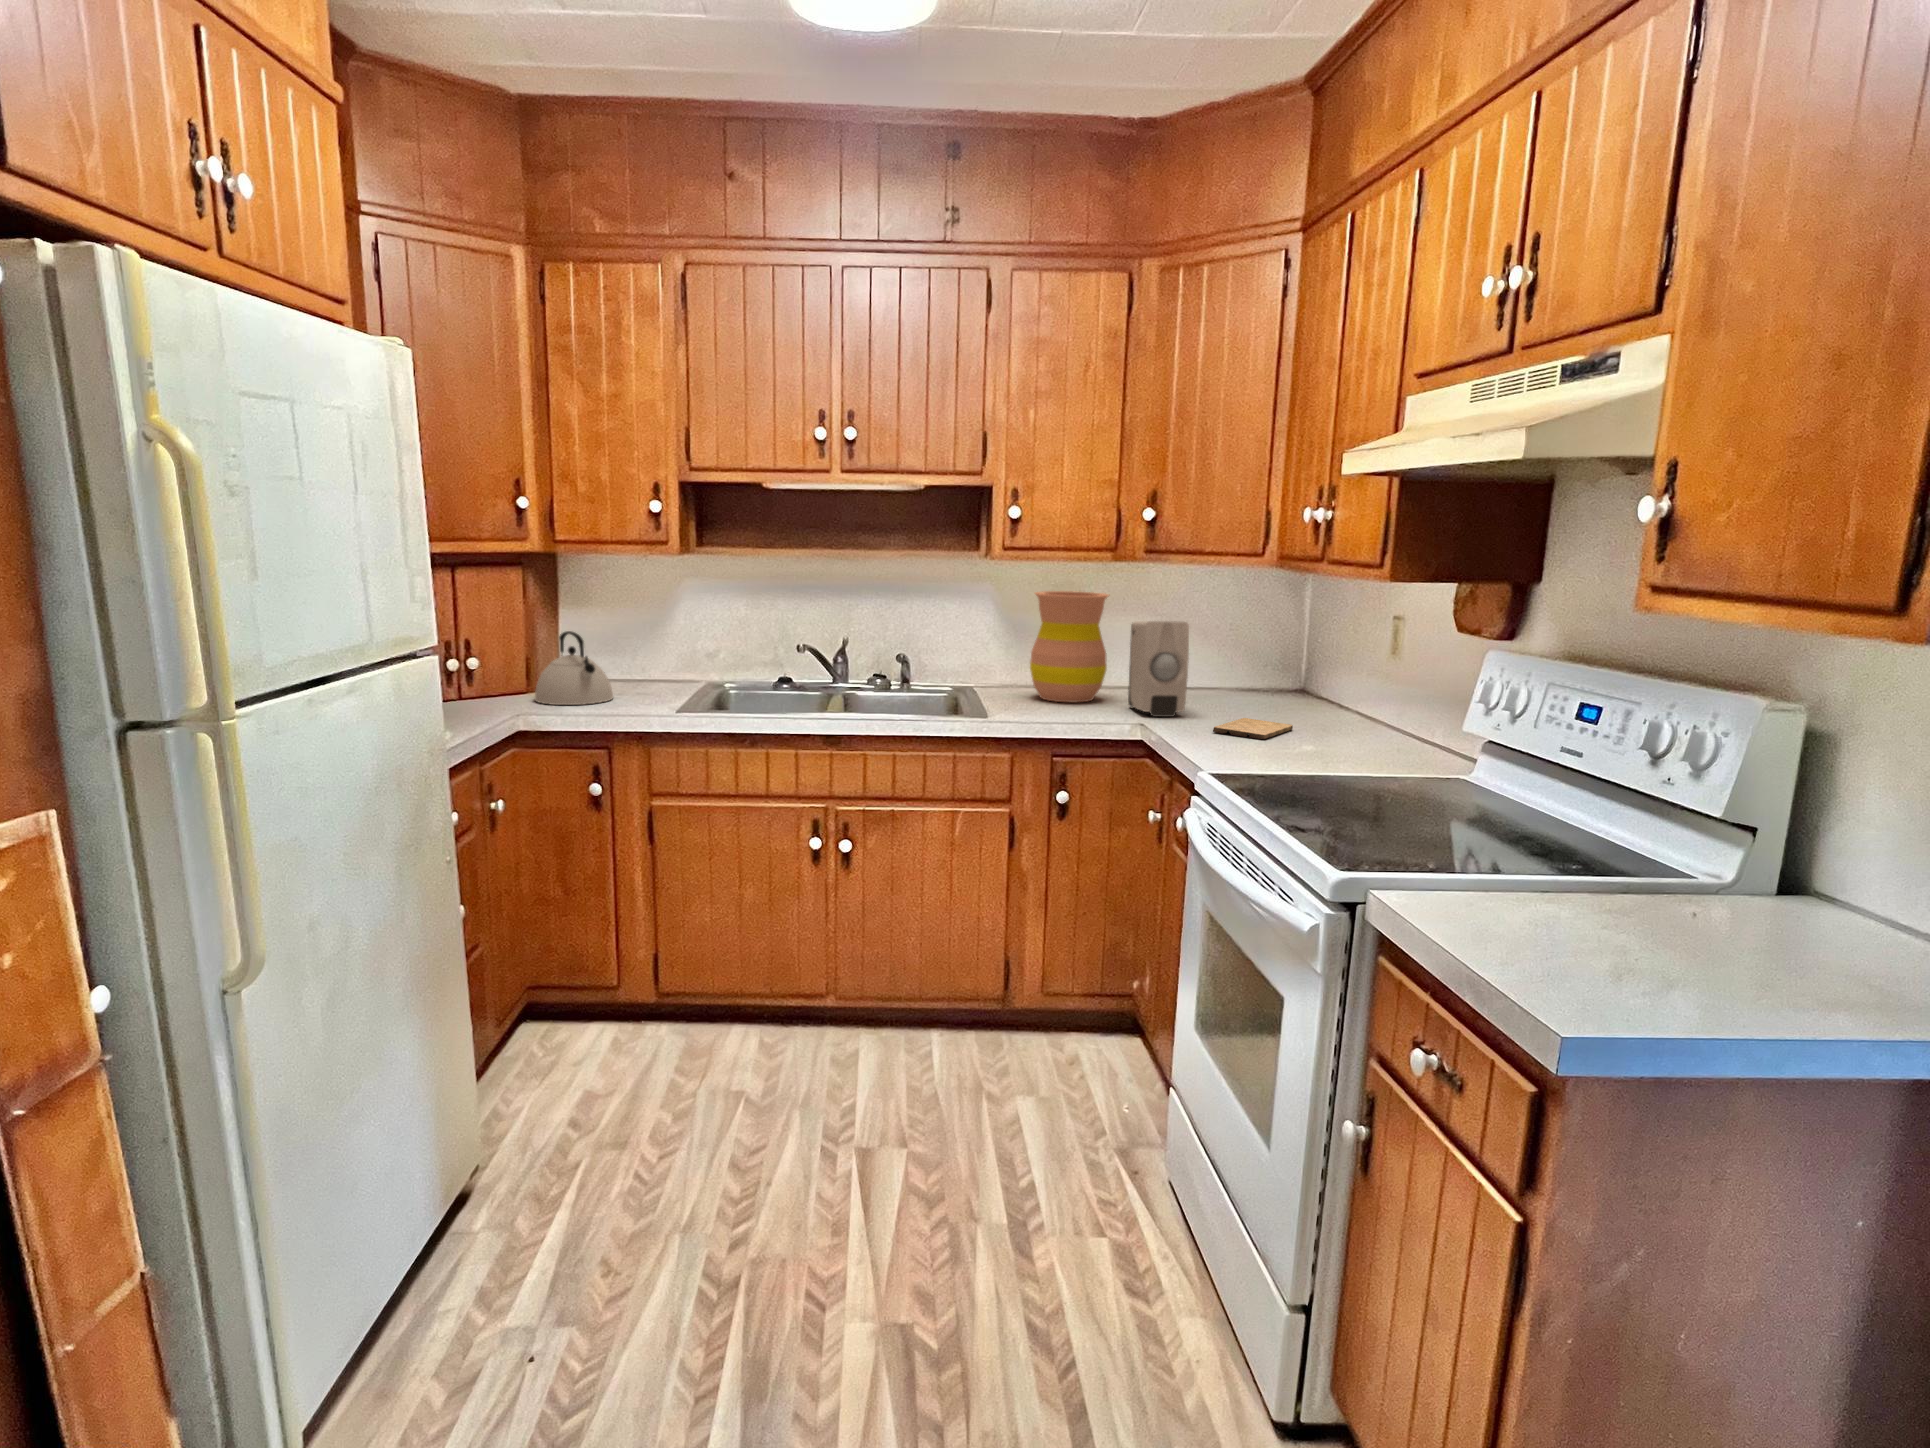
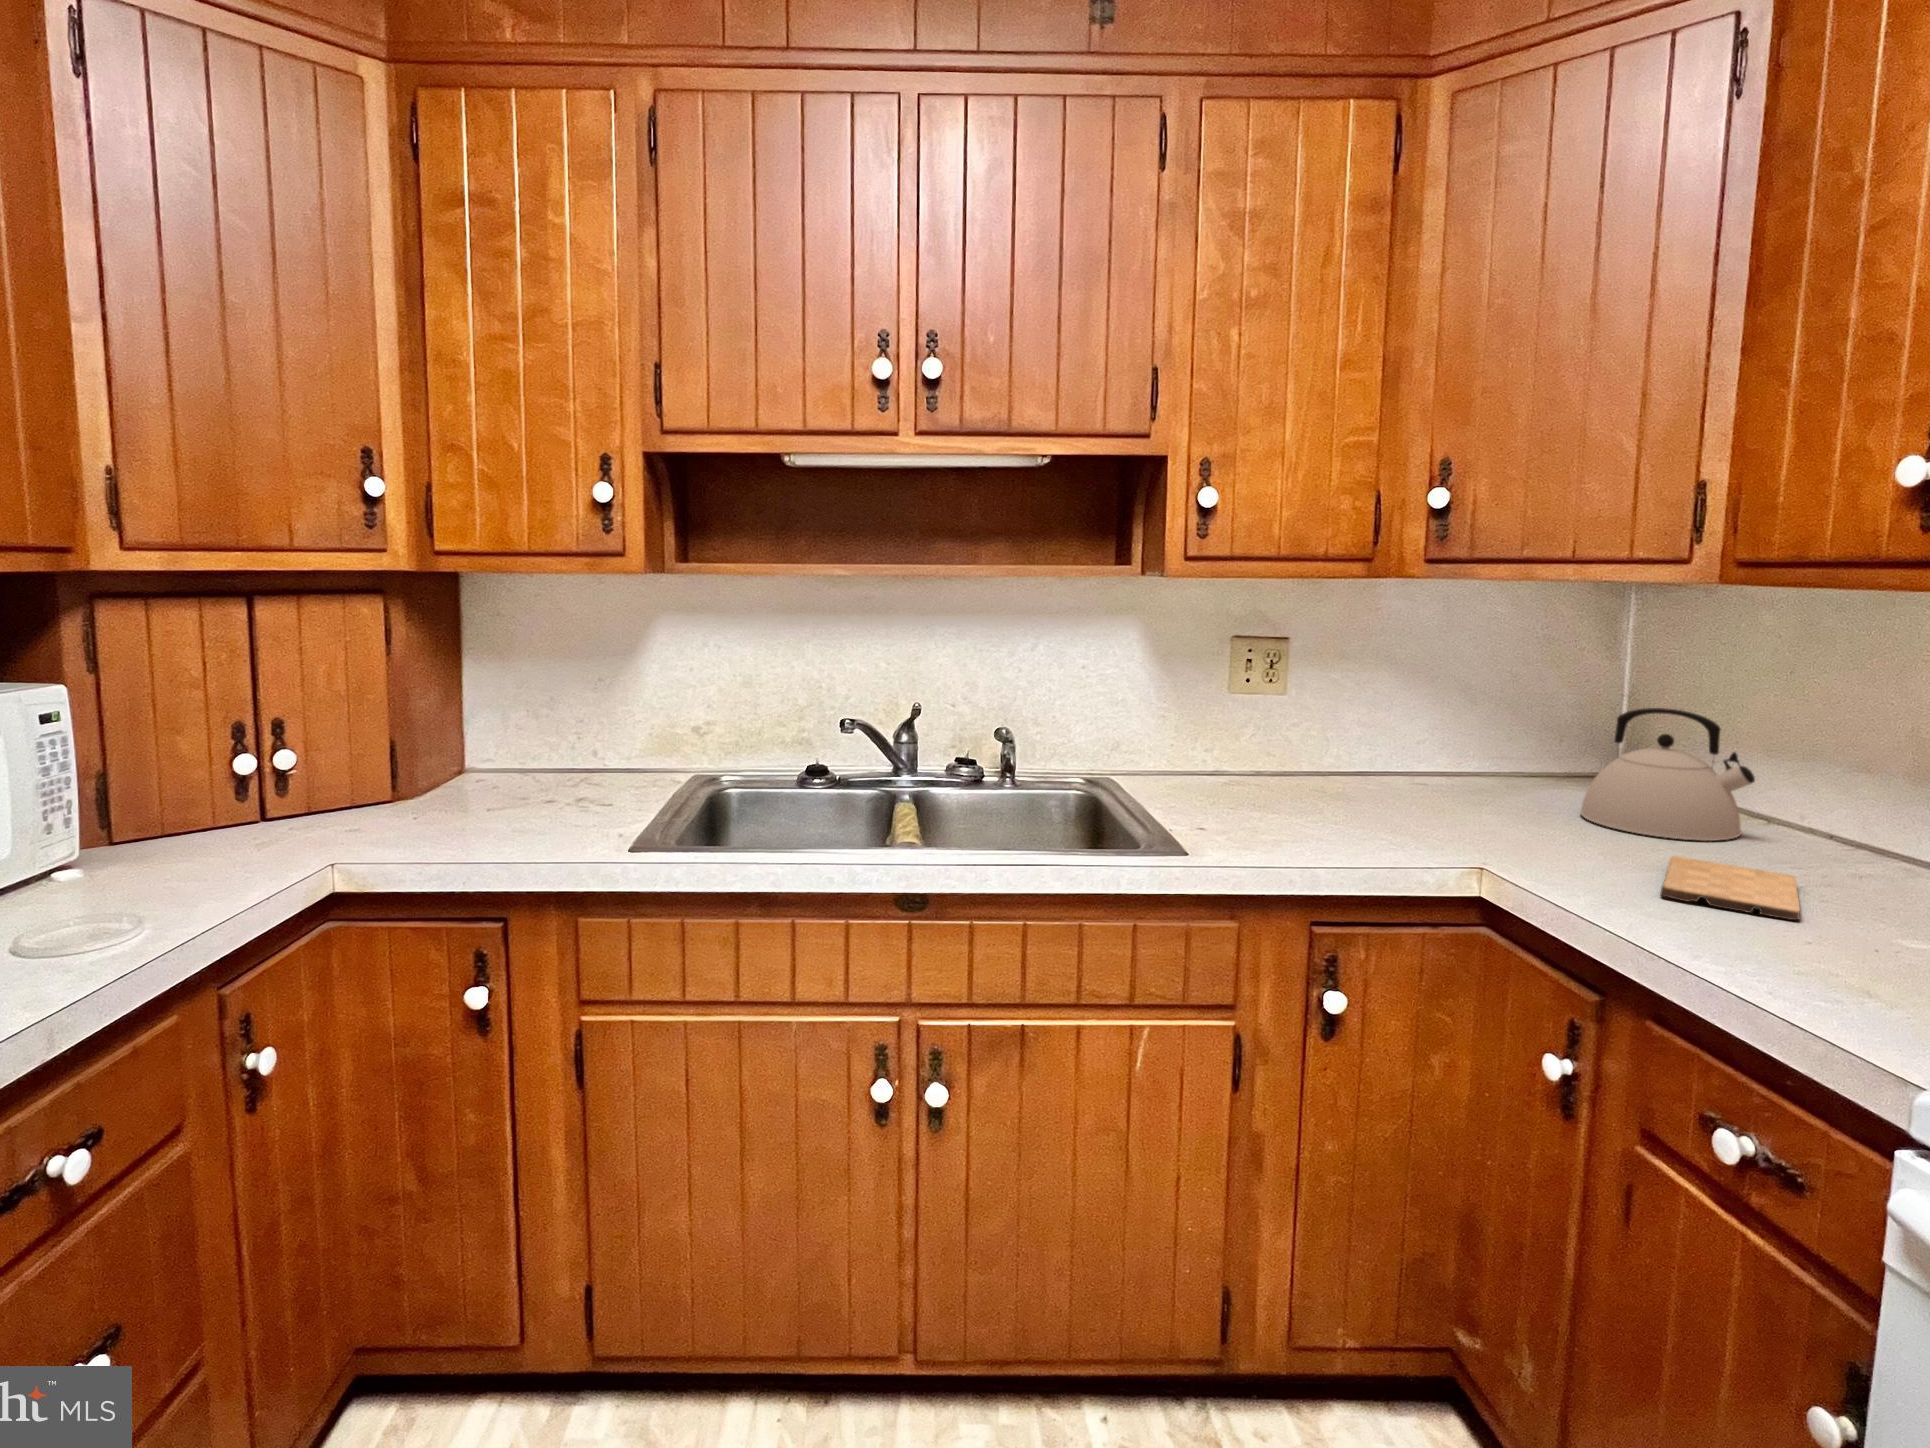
vase: present [1030,591,1108,702] -> none [1222,627,1362,812]
soap dispenser: present [1128,621,1189,717] -> none [1411,677,1550,850]
kettle: present [535,631,613,705] -> present [1580,708,1755,841]

